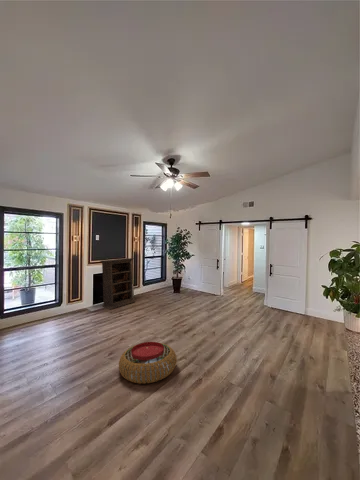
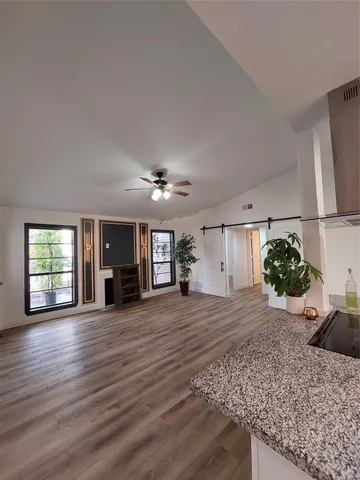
pouf: present [119,342,177,384] -> none [111,333,162,367]

